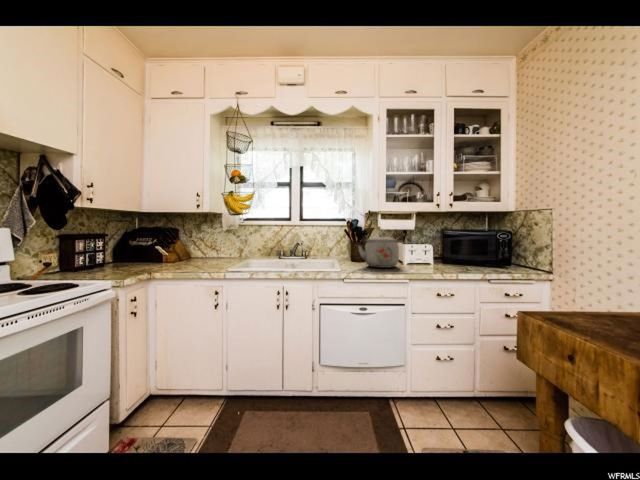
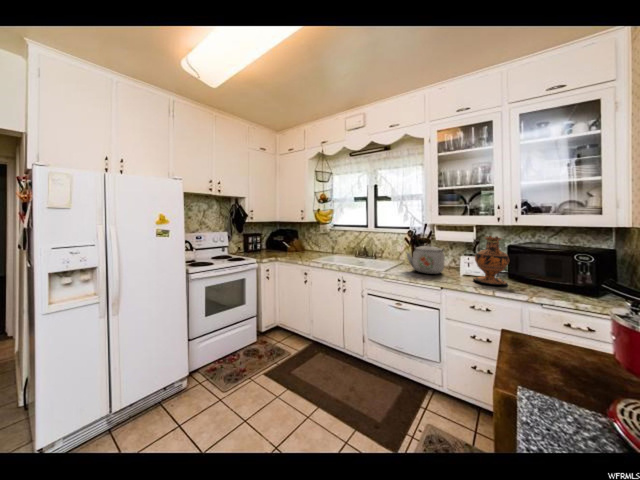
vase: none [428,221,460,270] -> present [473,236,509,285]

